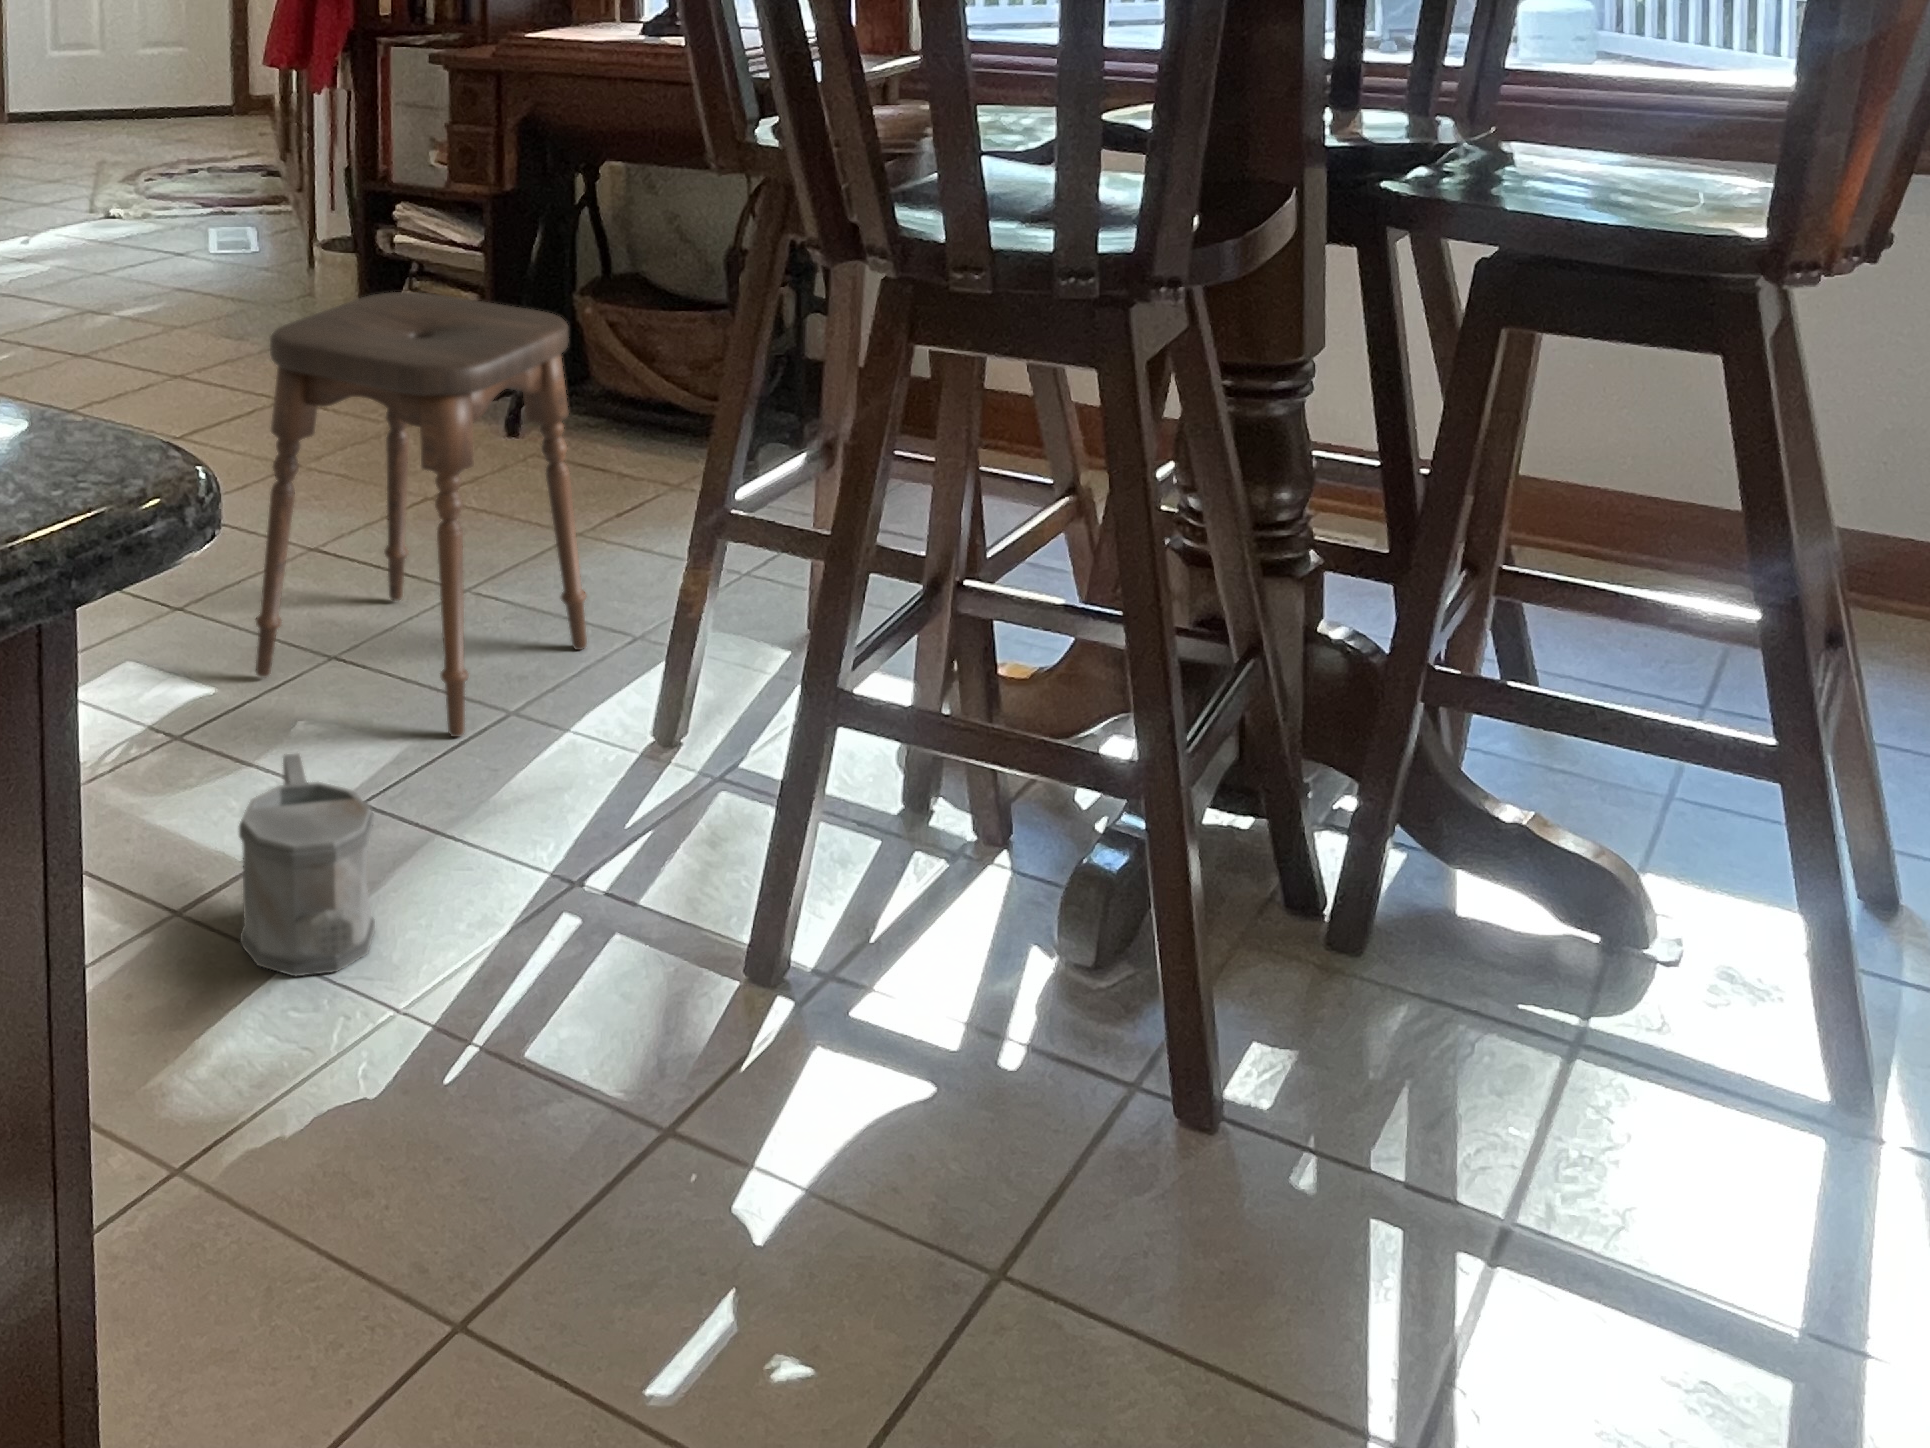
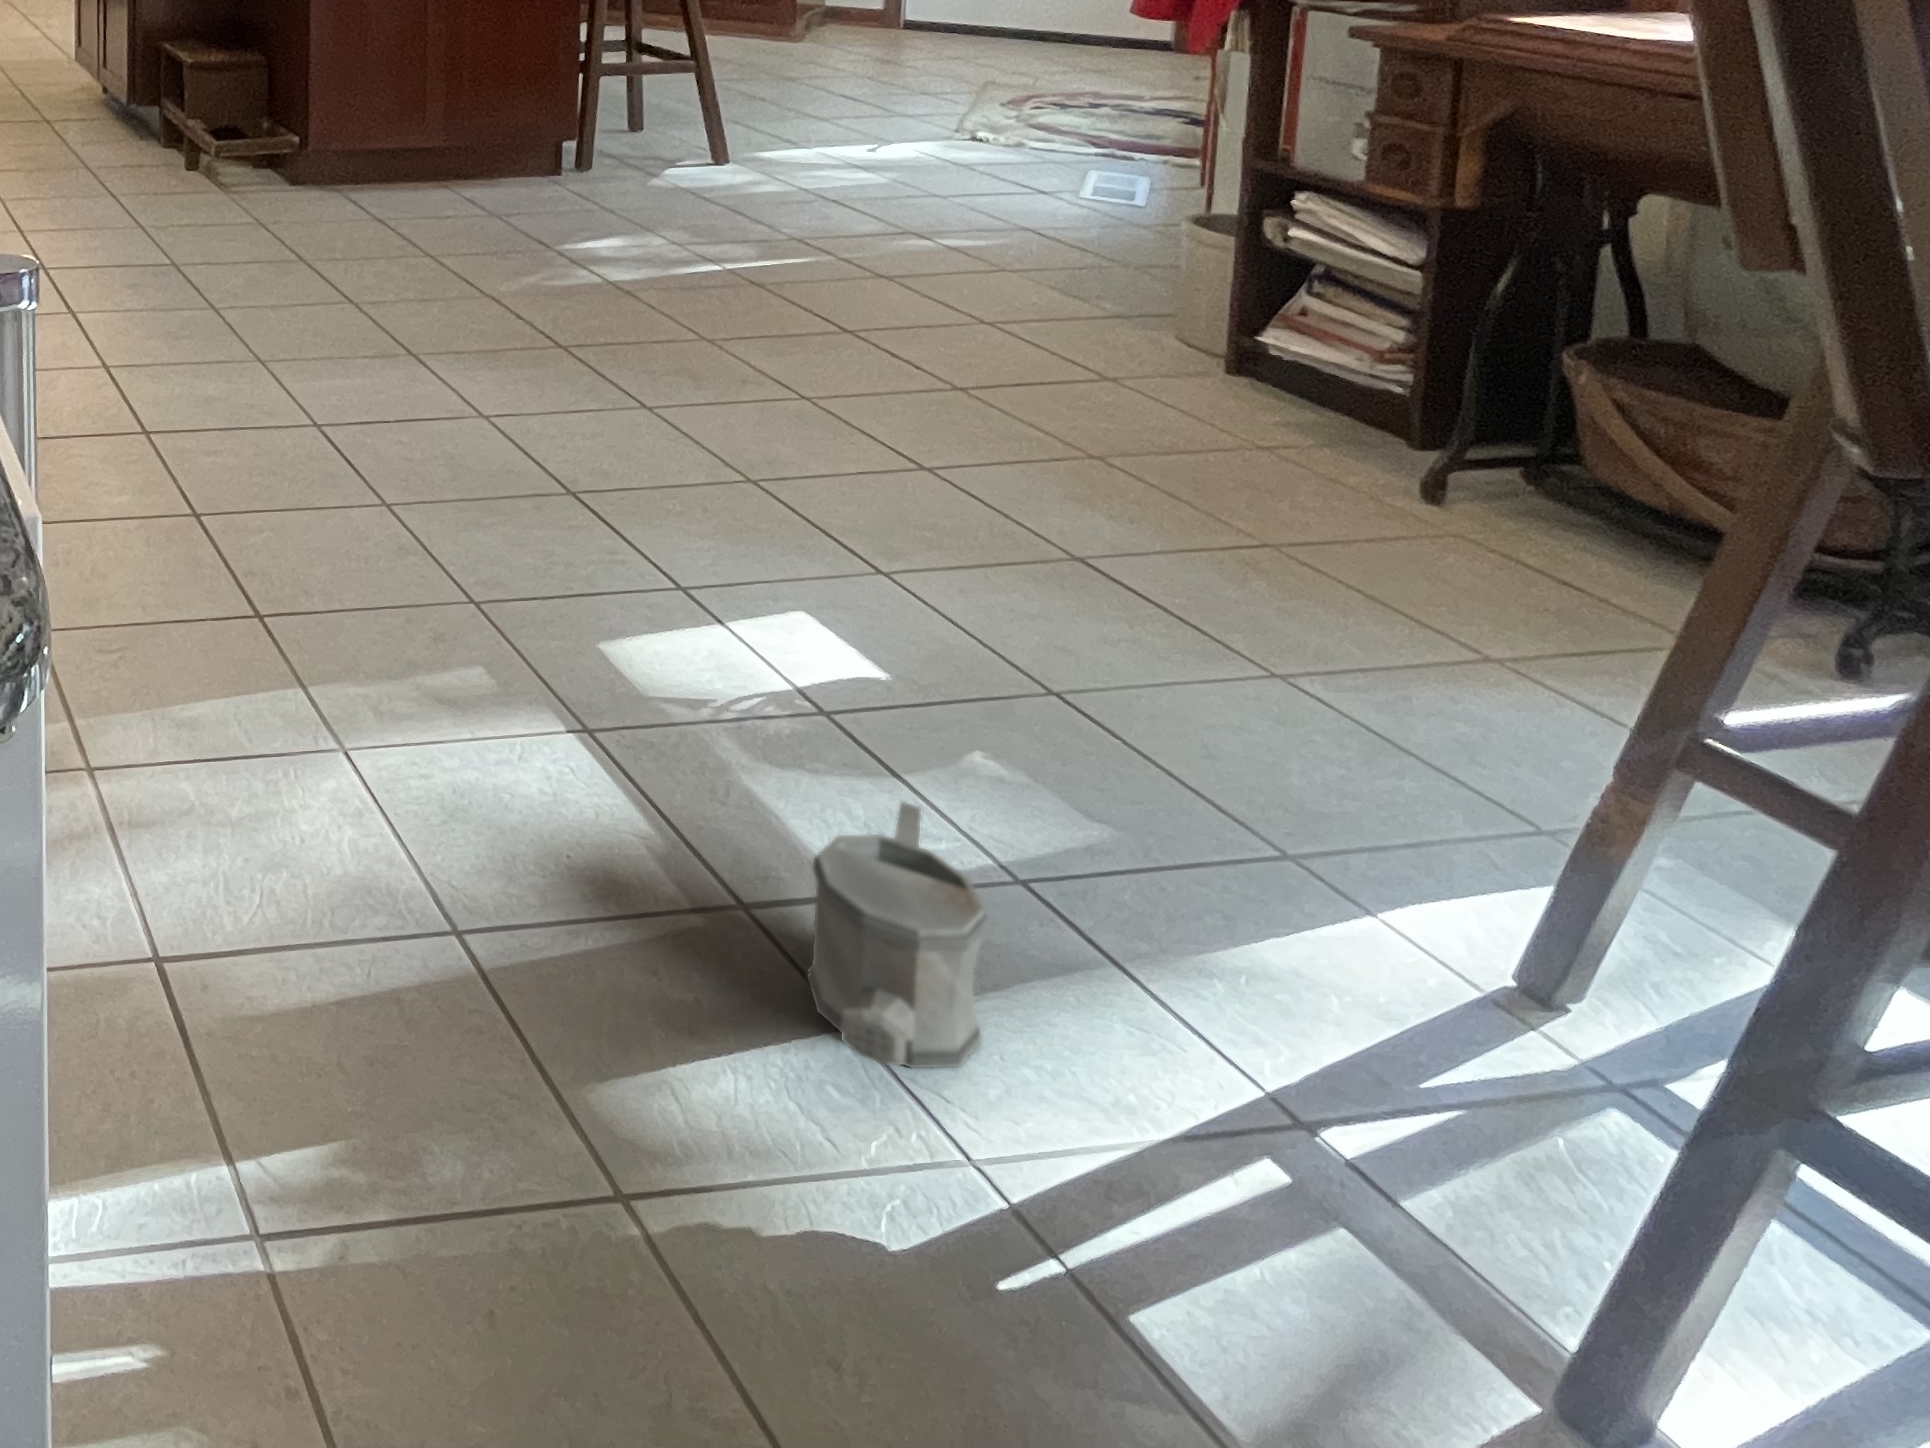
stool: present [256,292,587,737] -> none [947,313,1454,862]

